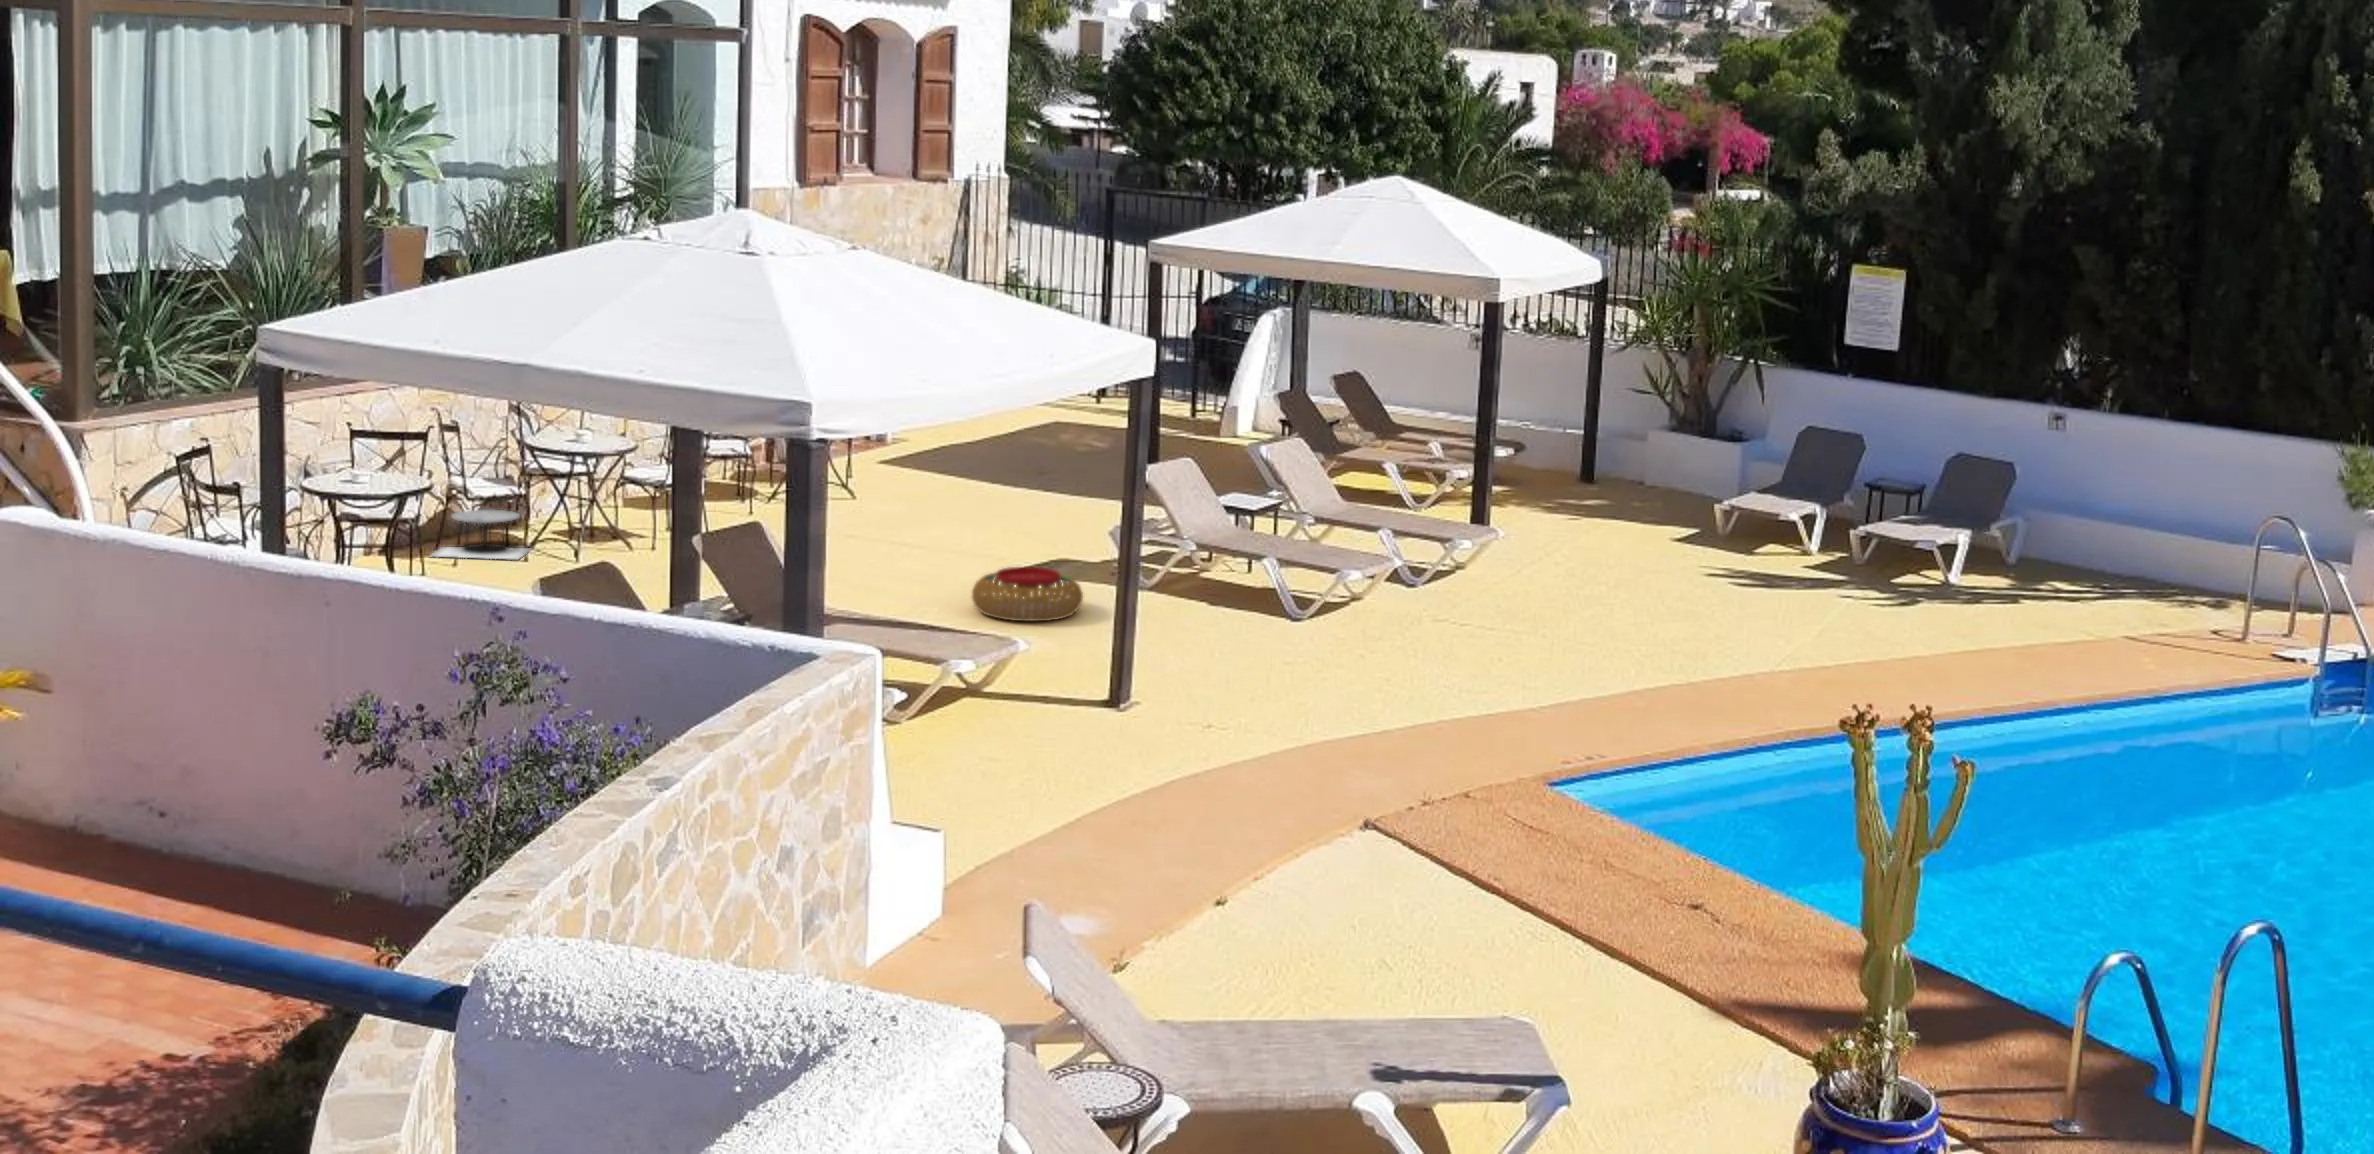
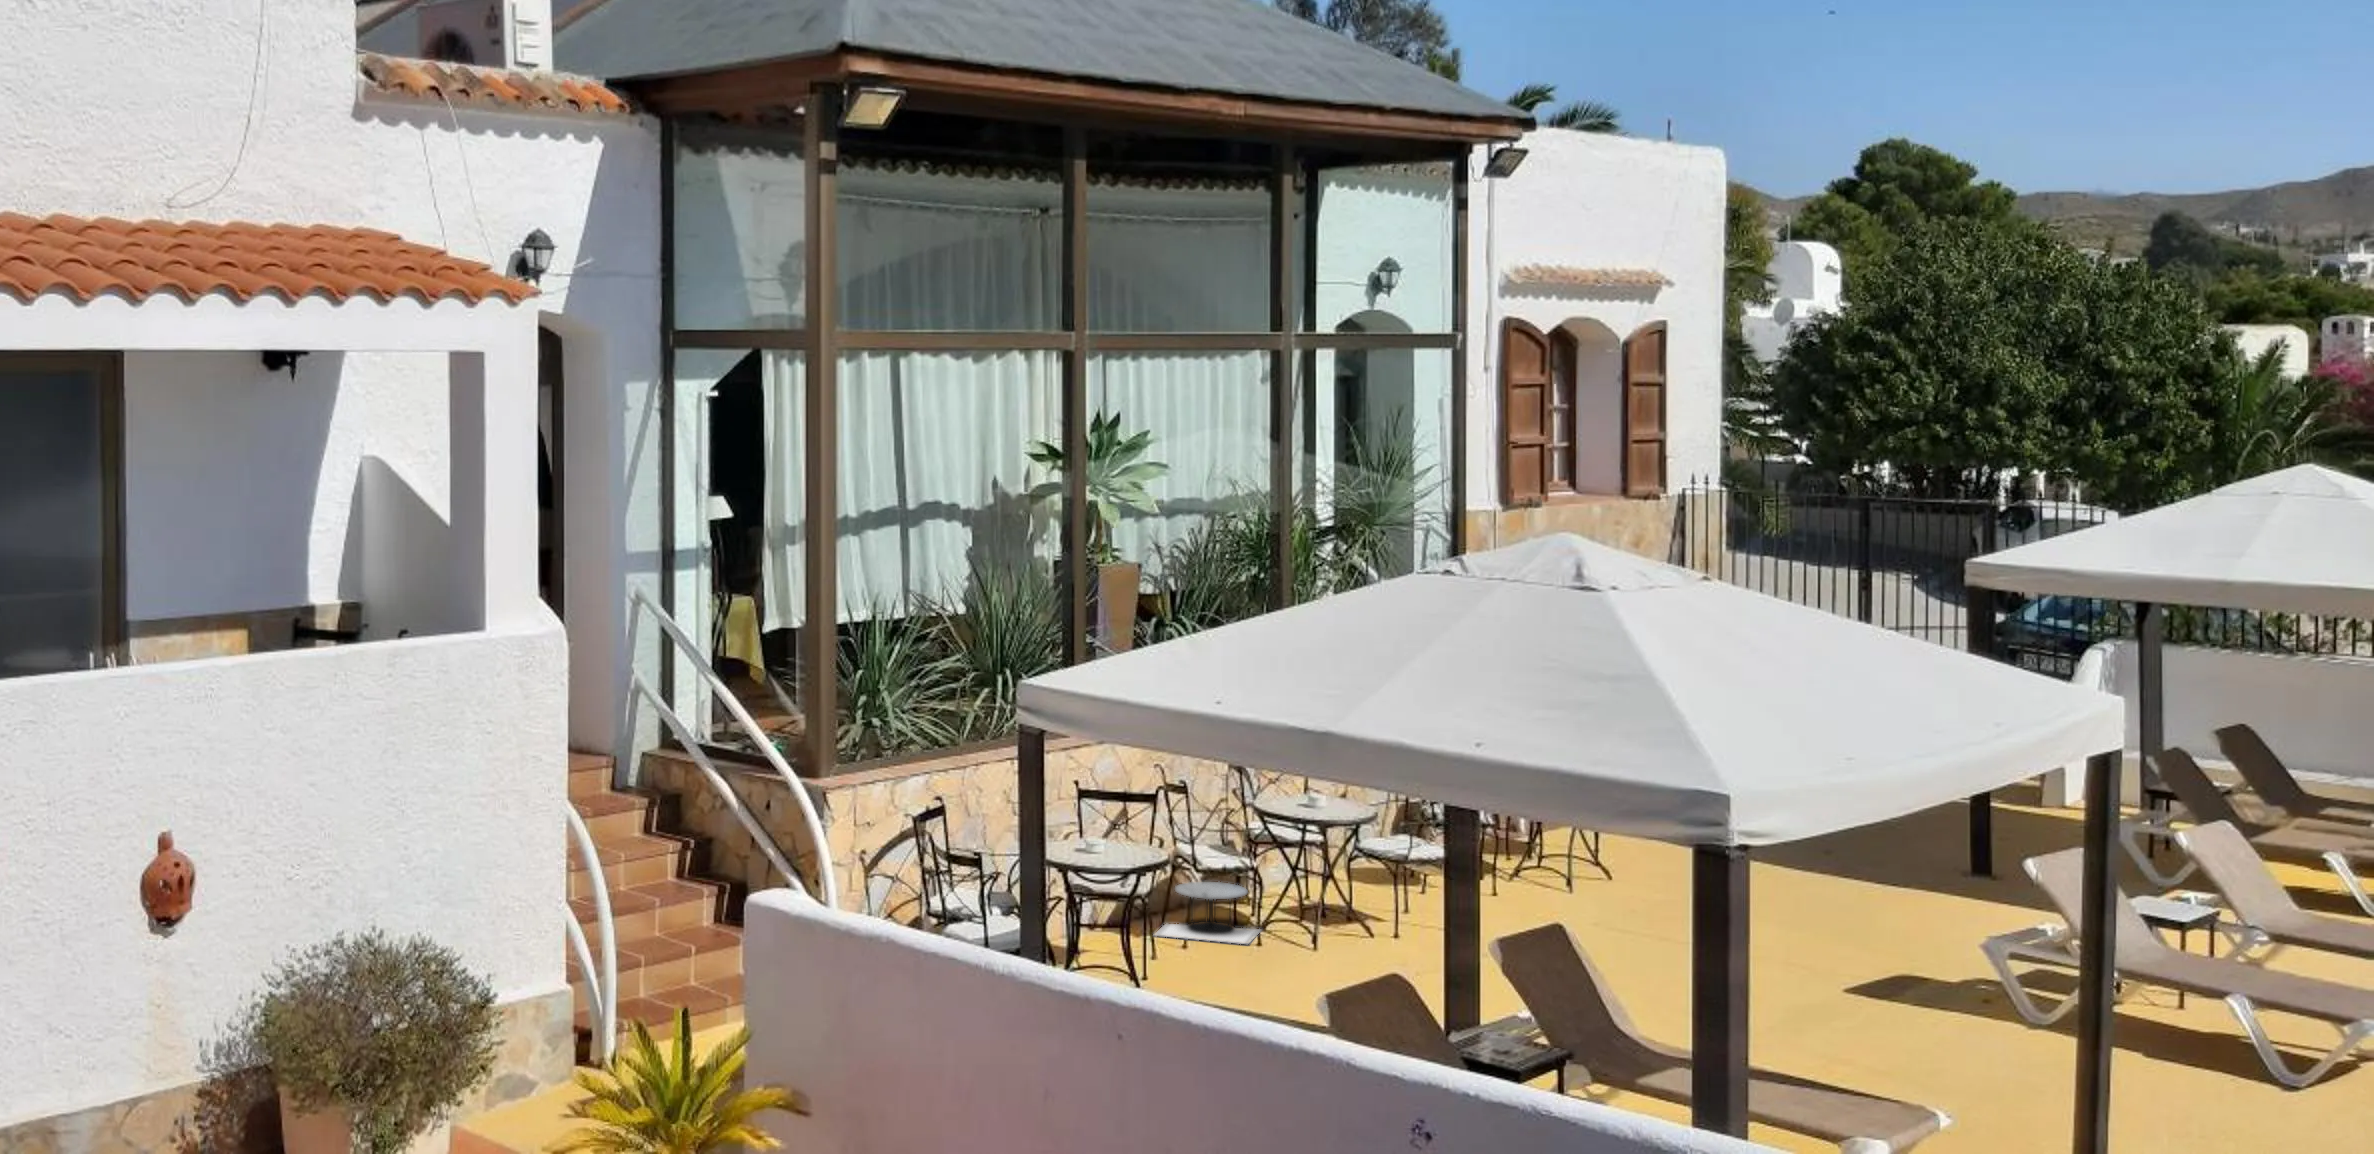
pouf: present [972,567,1083,621] -> none [1823,992,1987,1074]

